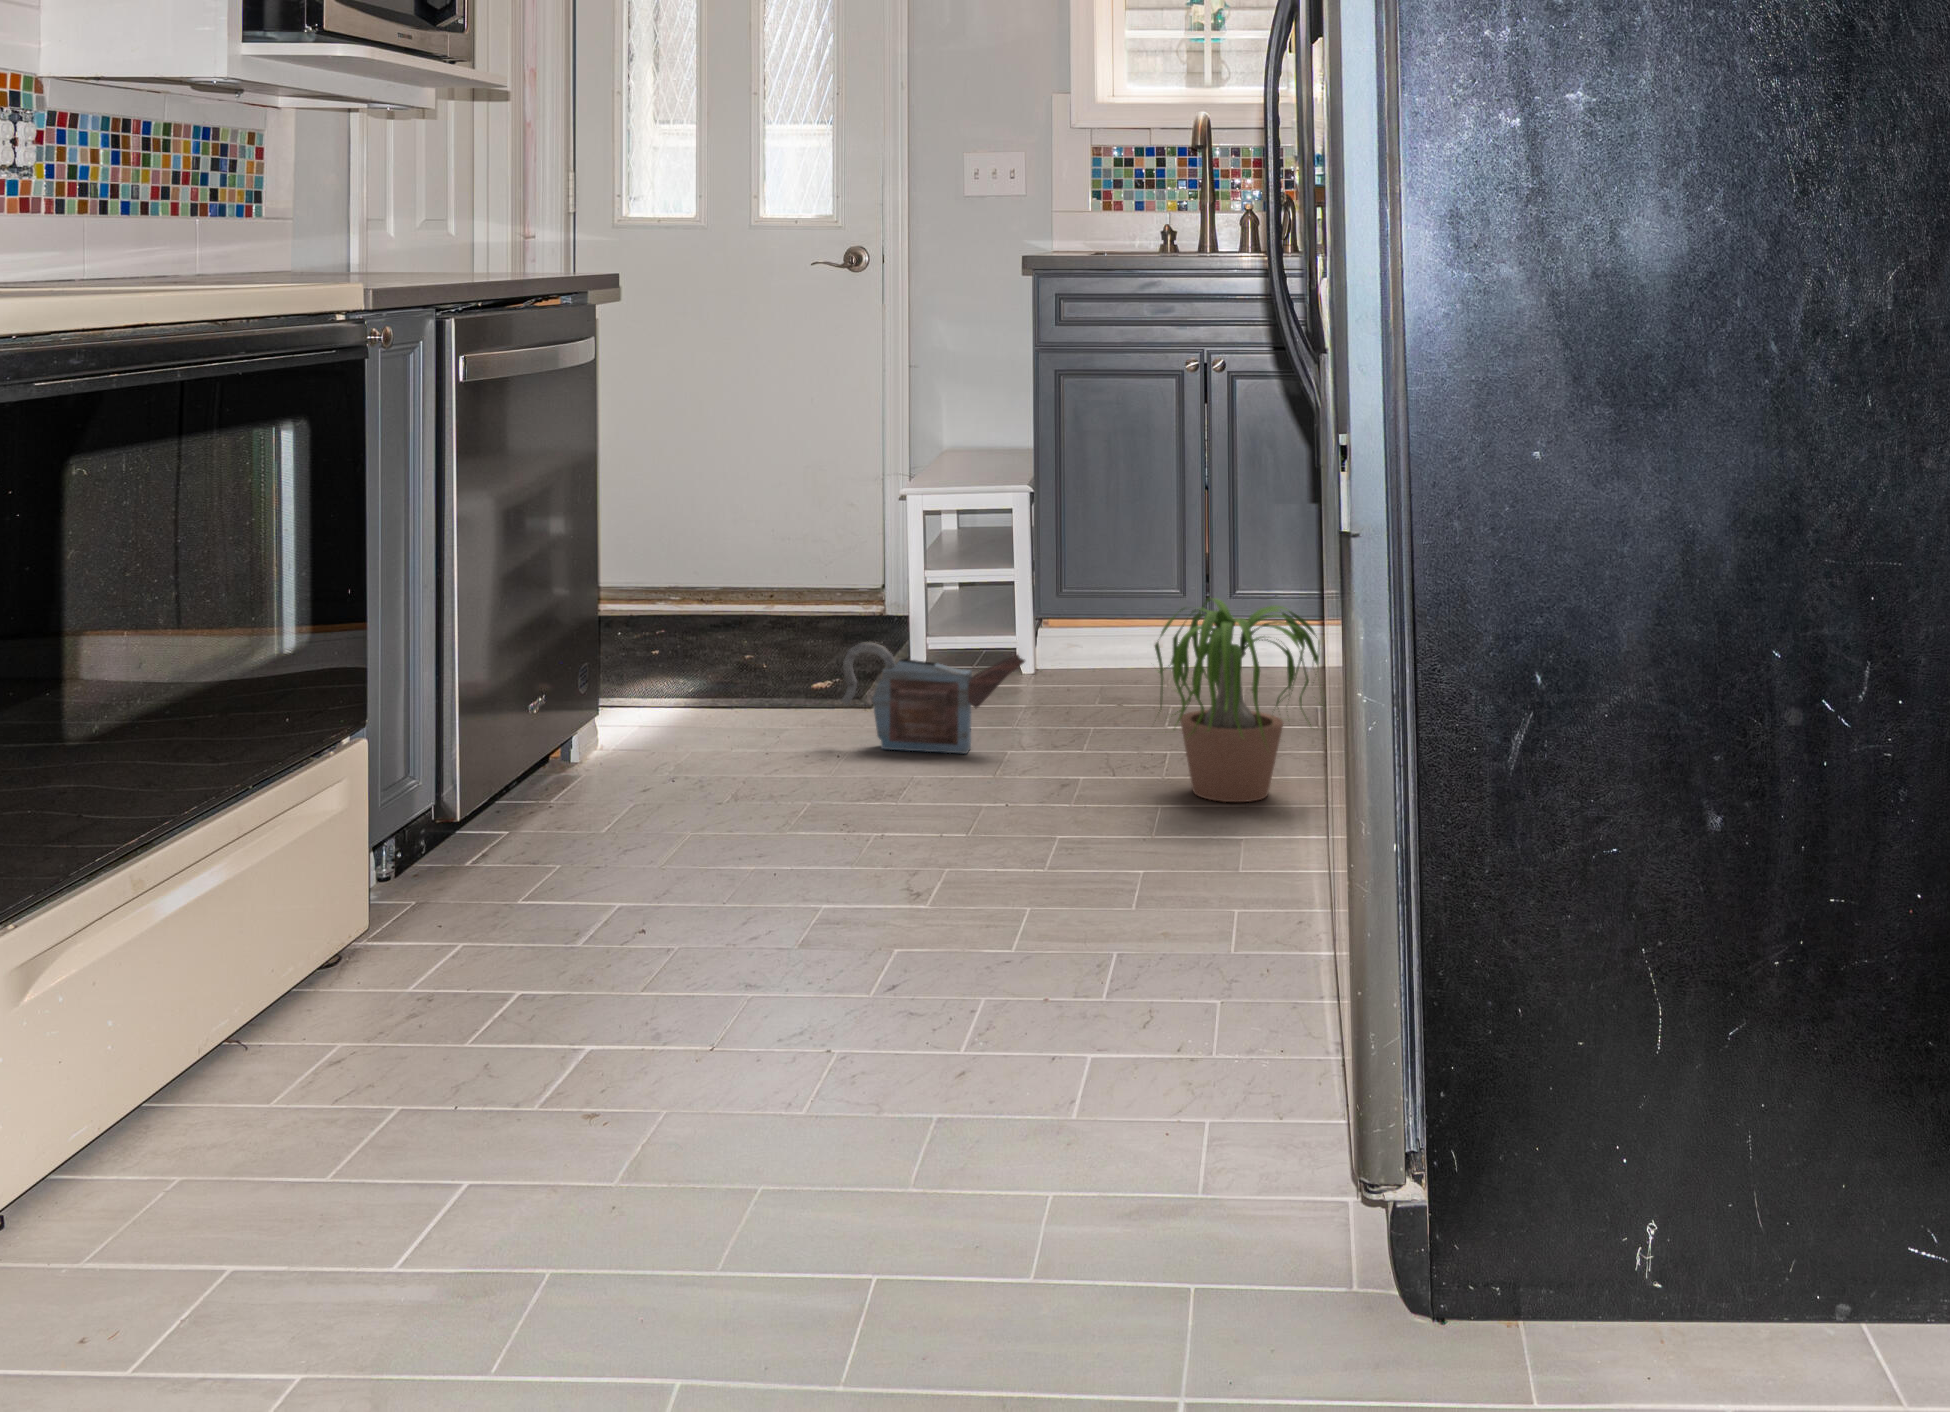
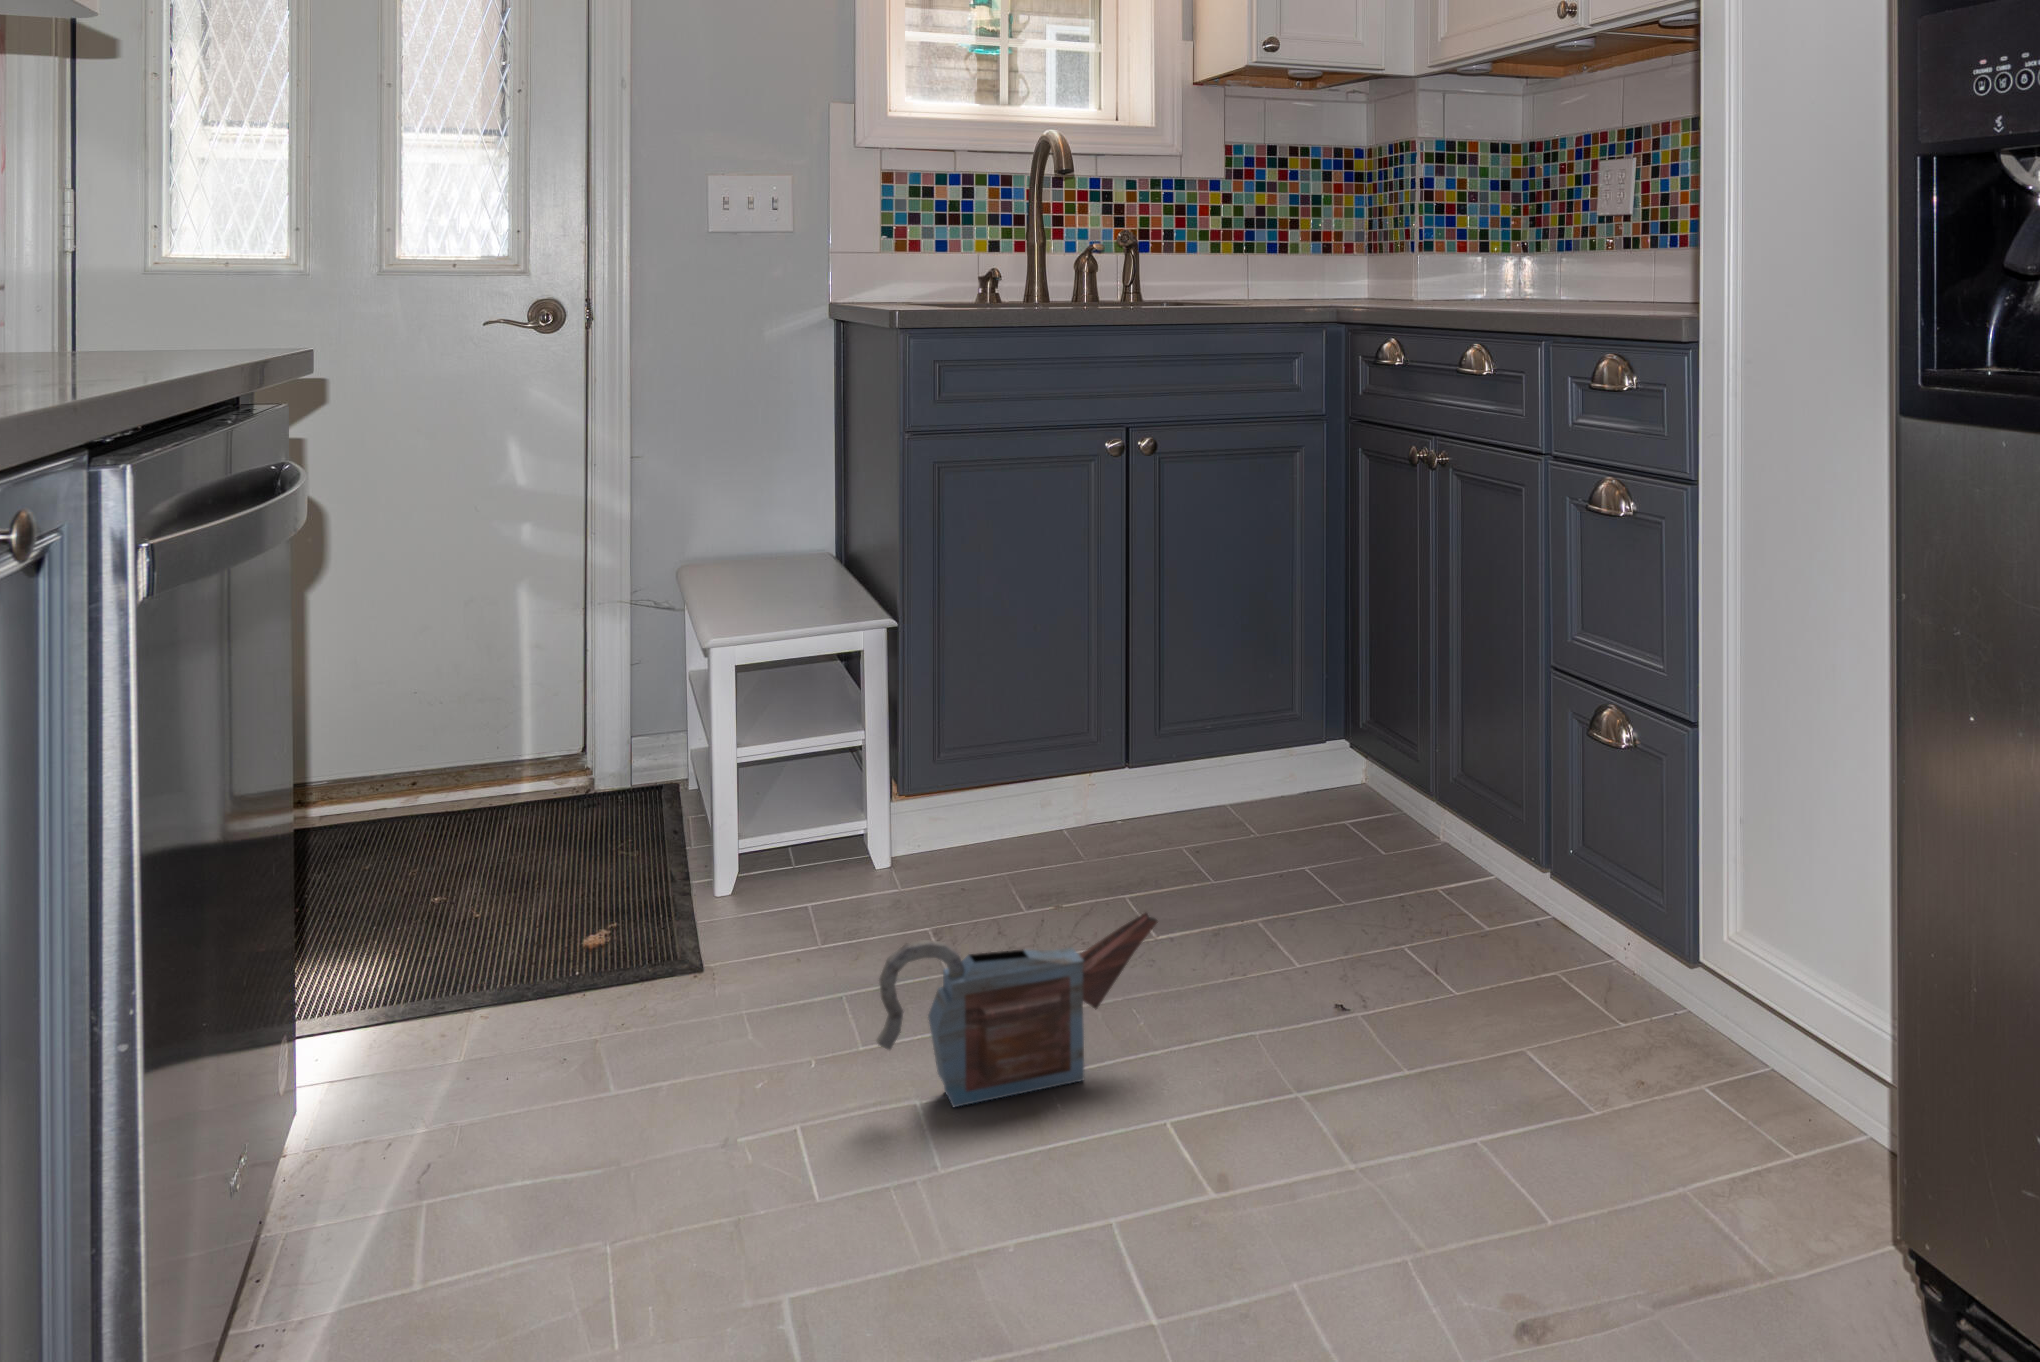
potted plant: present [1155,598,1320,802] -> none [1345,797,1660,1094]

